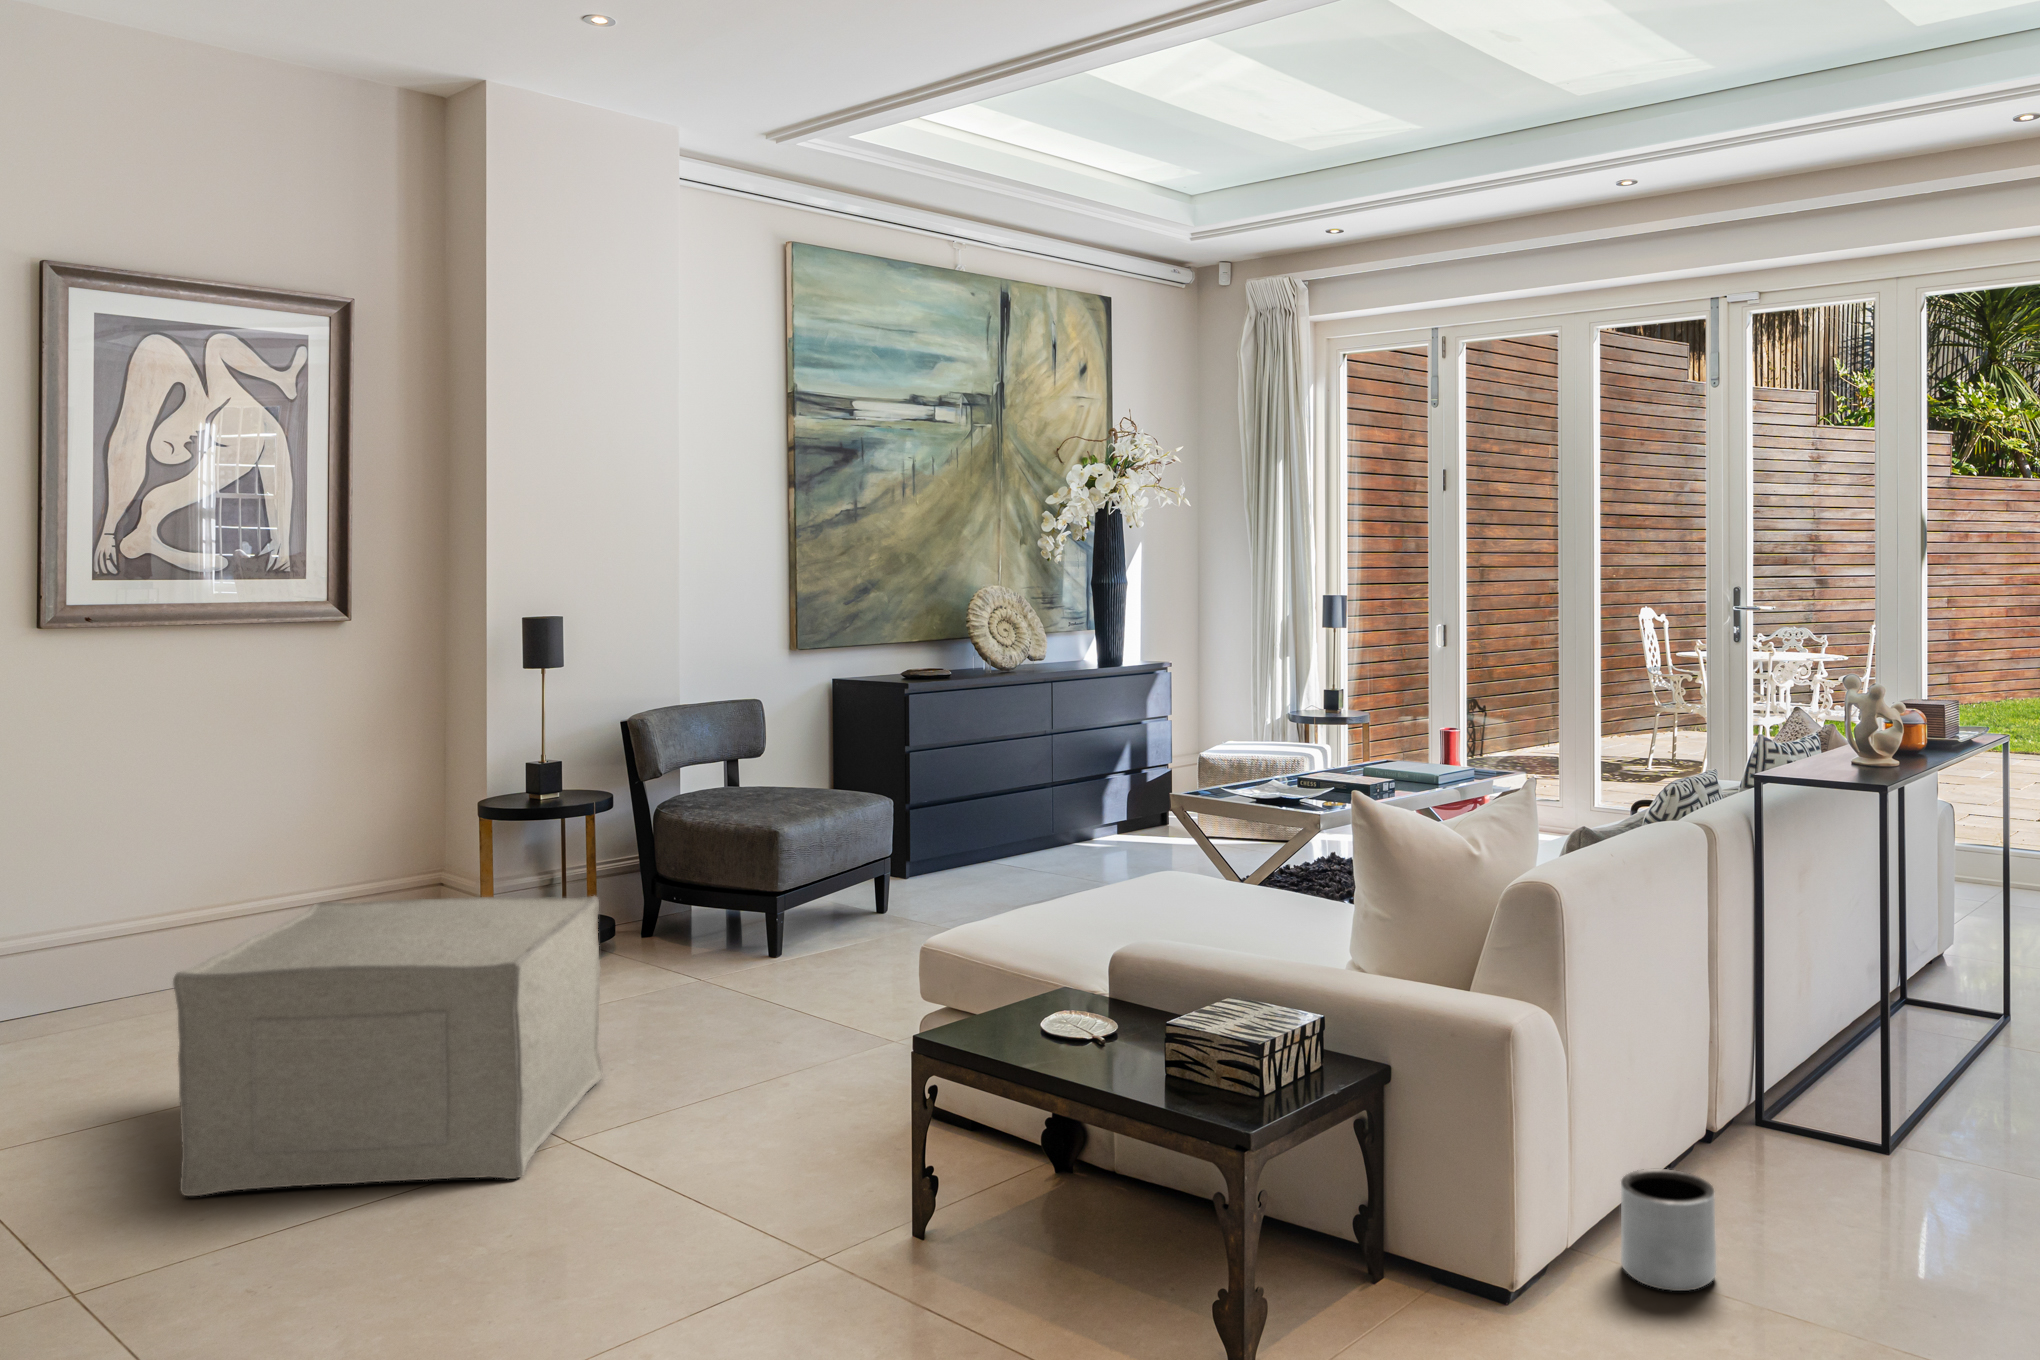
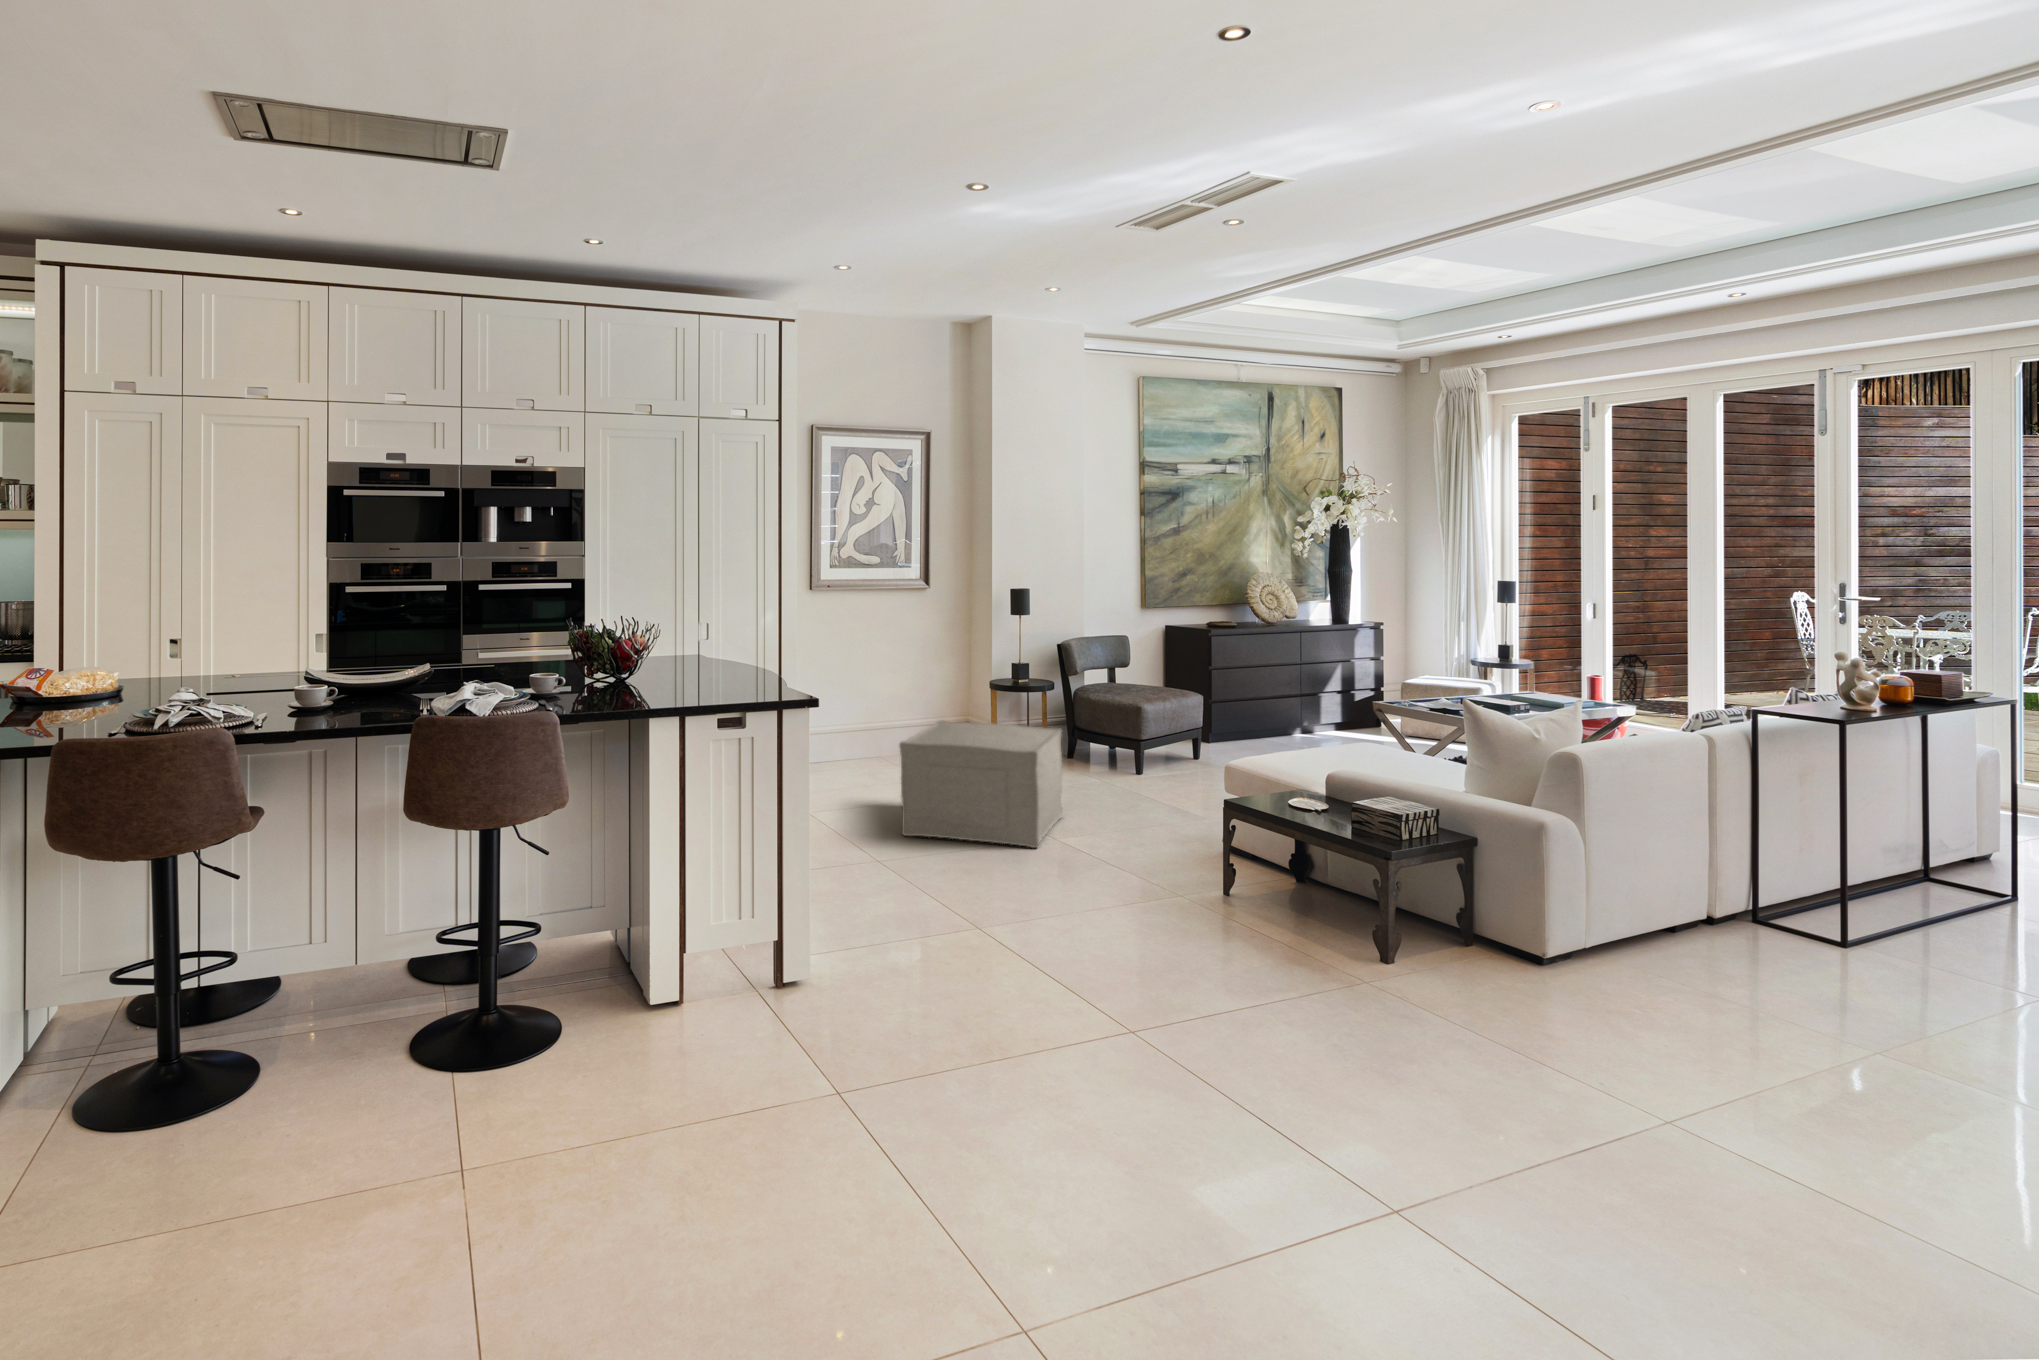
planter: present [1621,1169,1716,1291] -> none [1619,914,1680,977]

